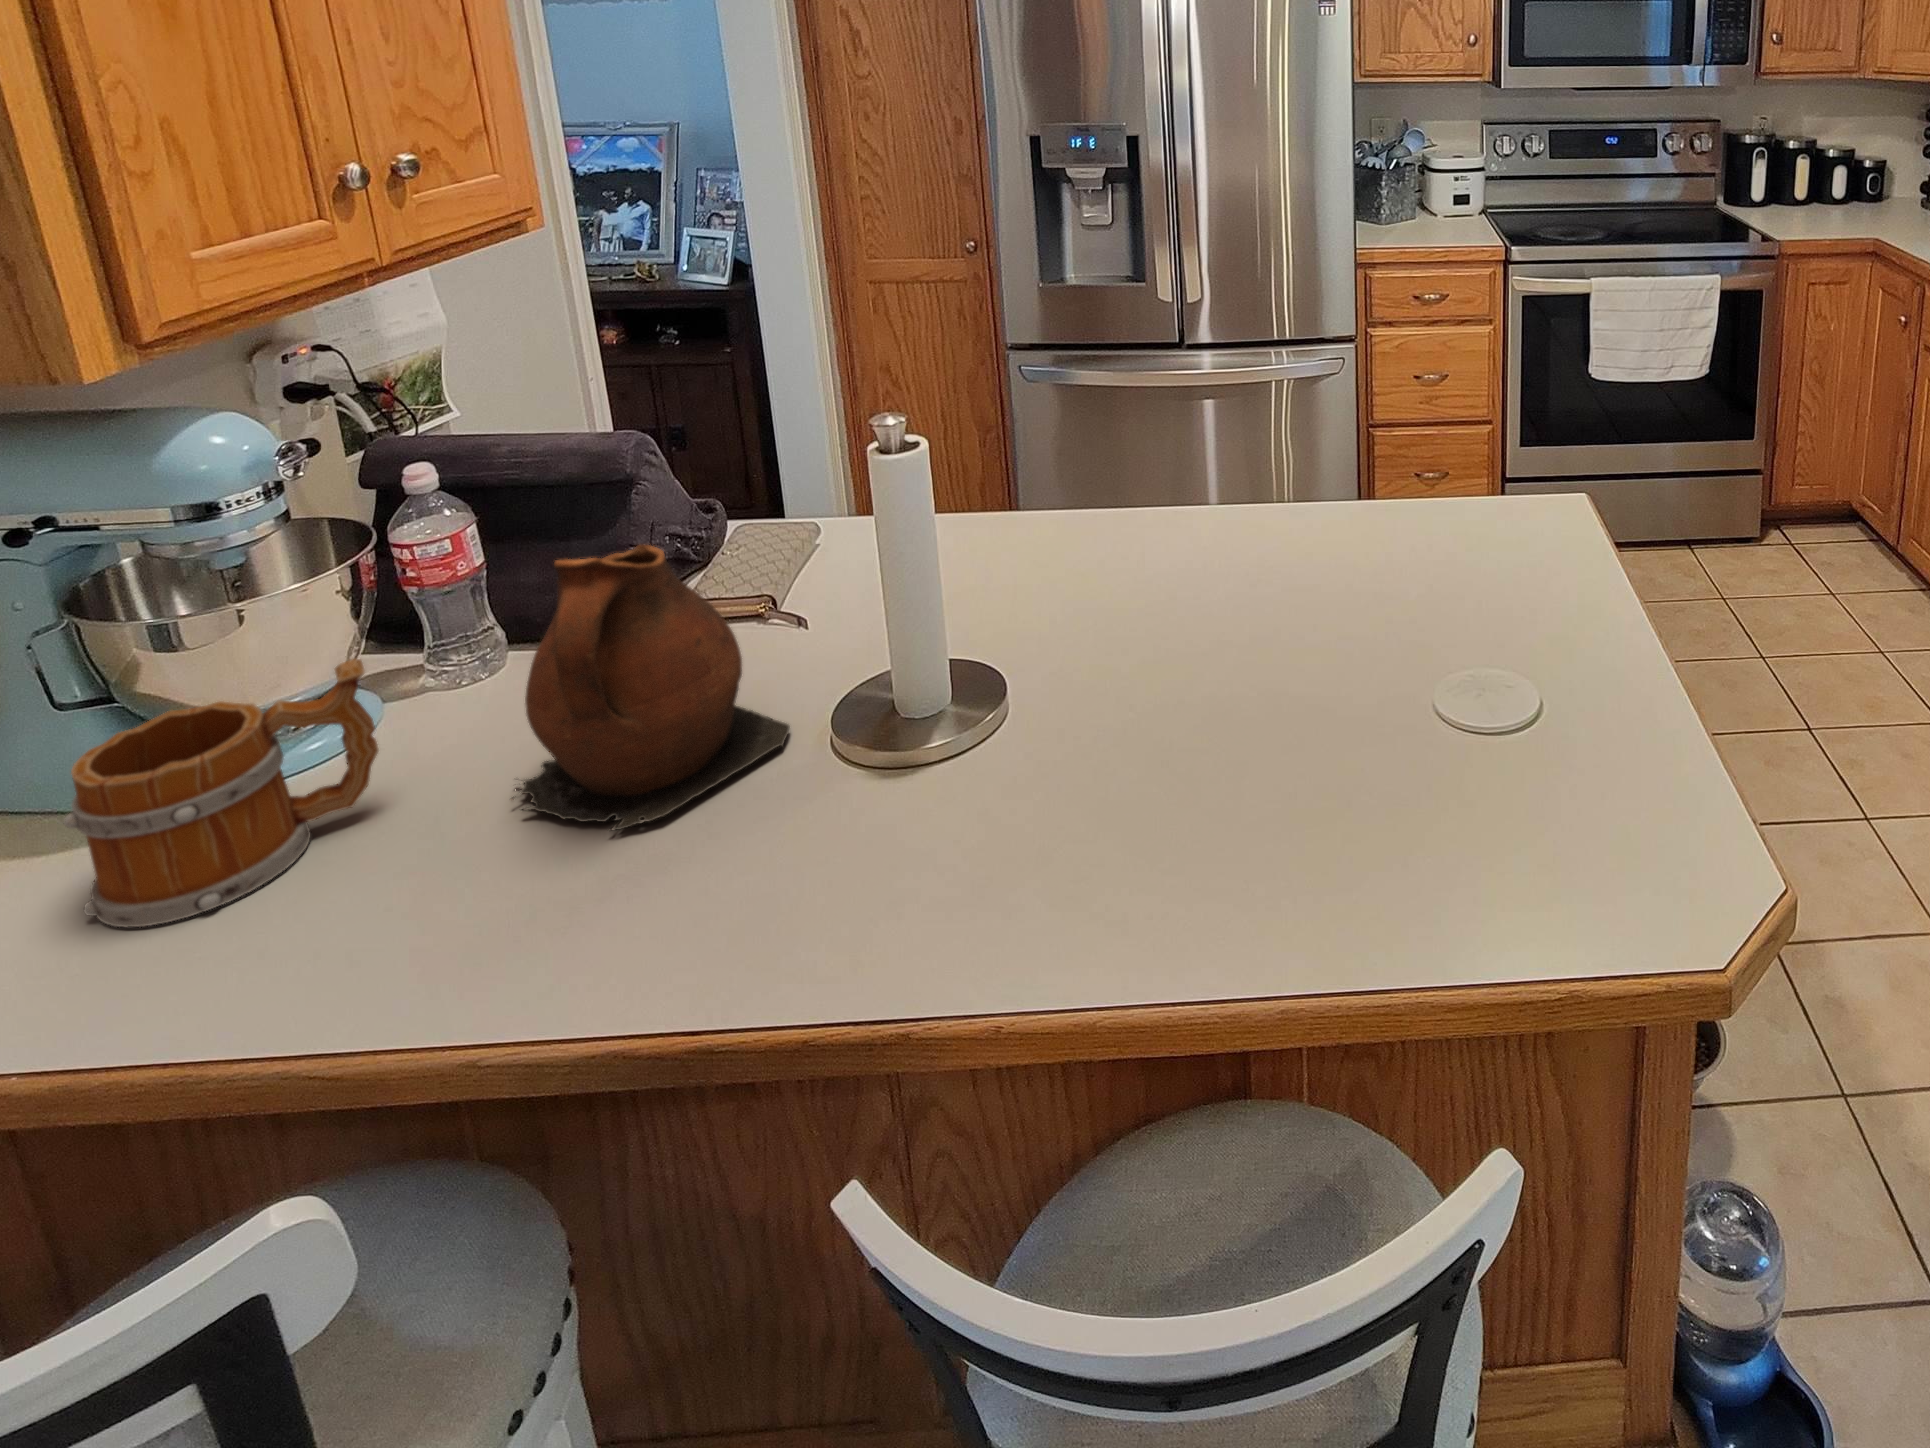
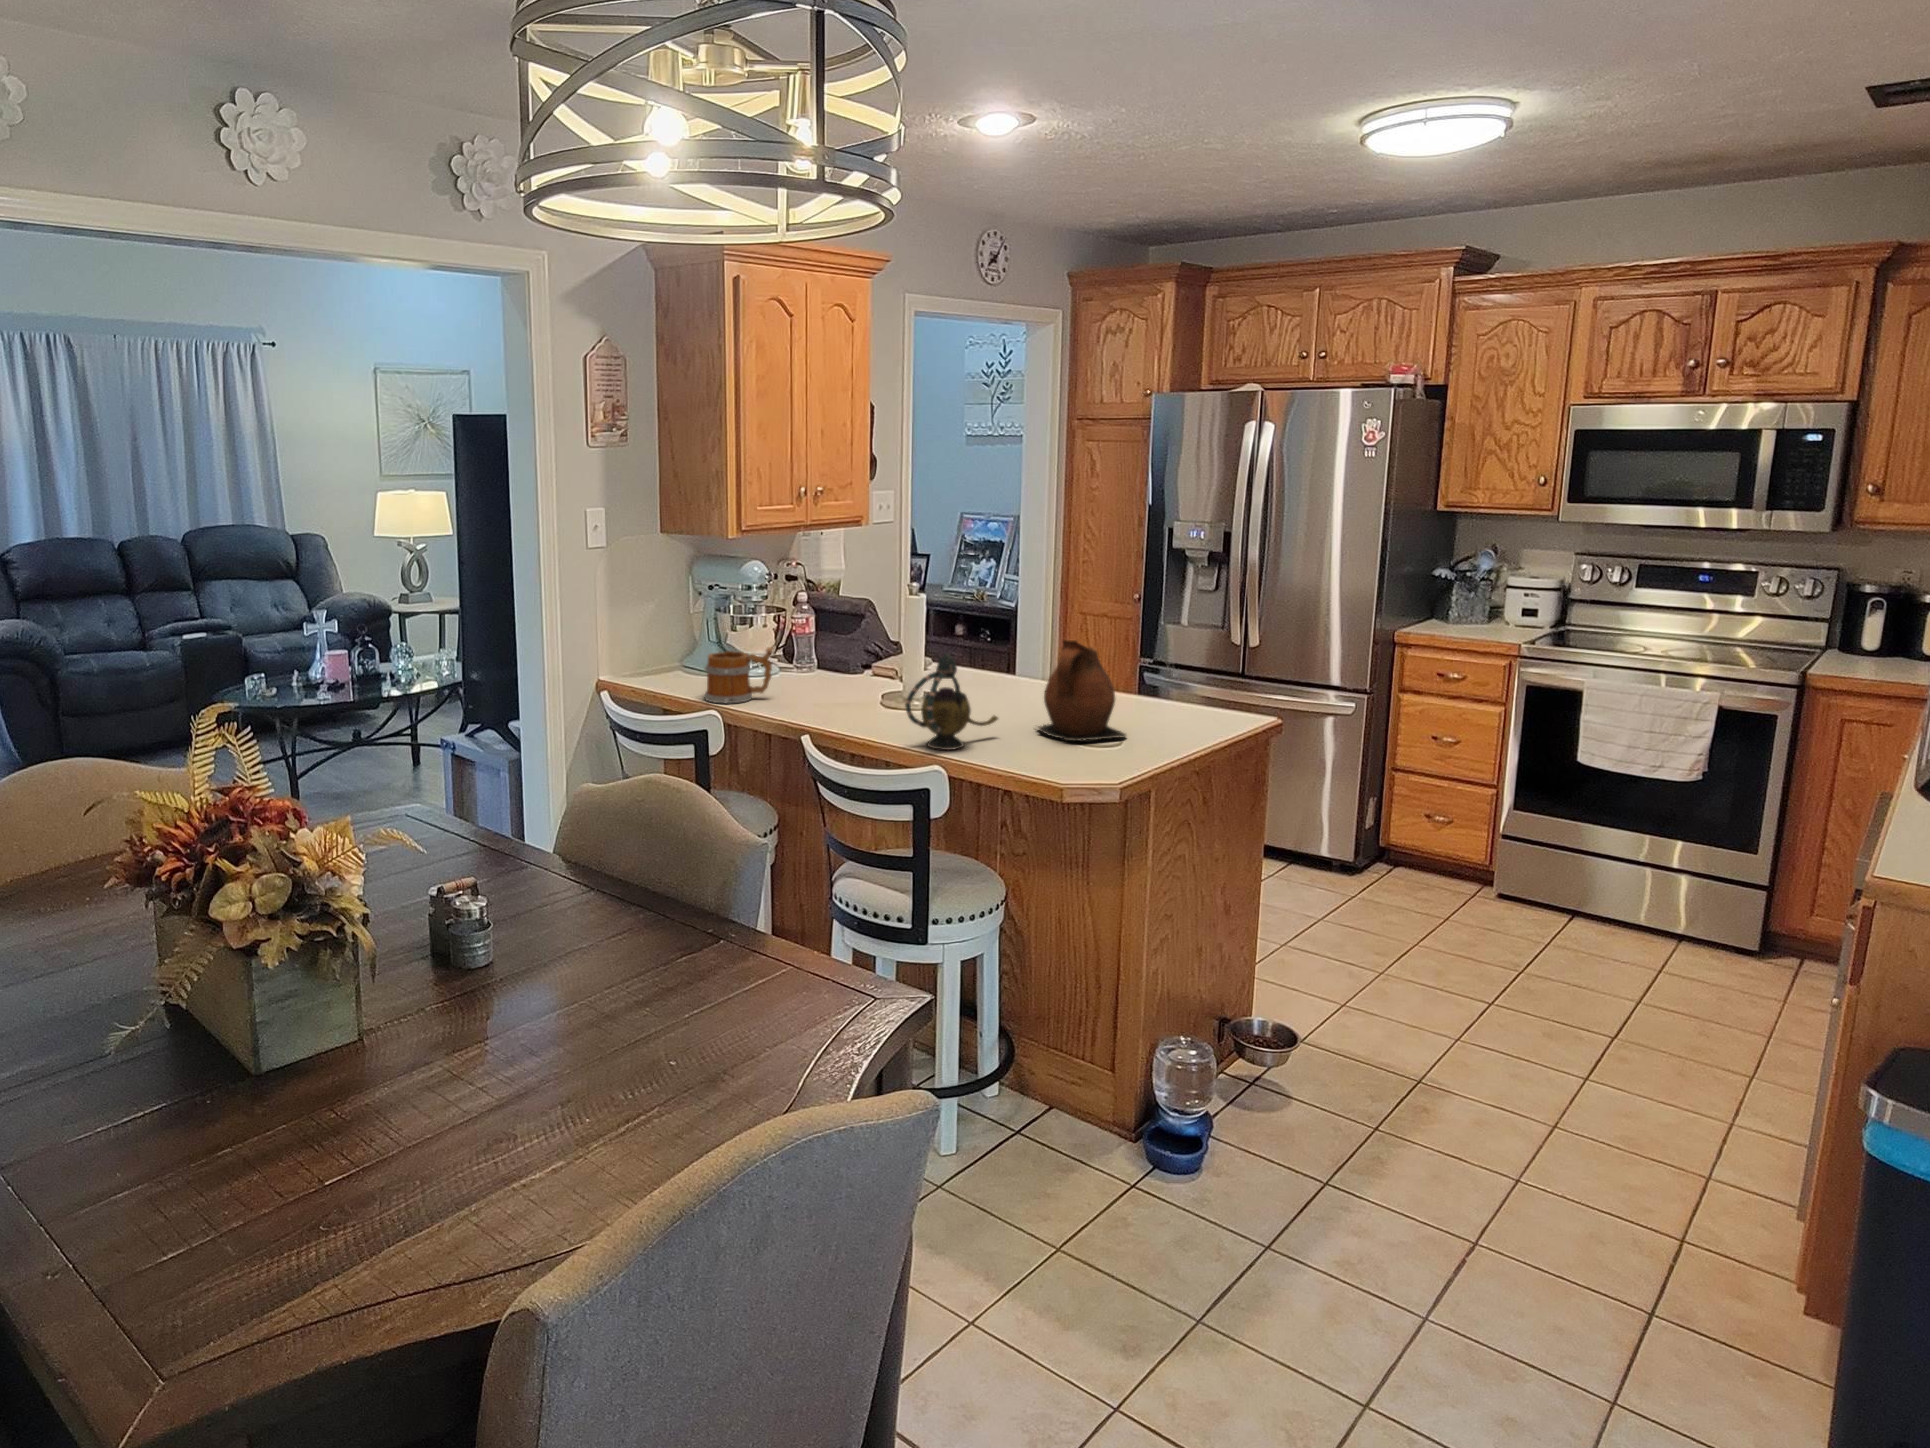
ceramic pitcher: present [512,545,790,830] -> present [1038,639,1126,741]
teapot: none [1014,603,1199,869] -> present [905,653,998,750]

